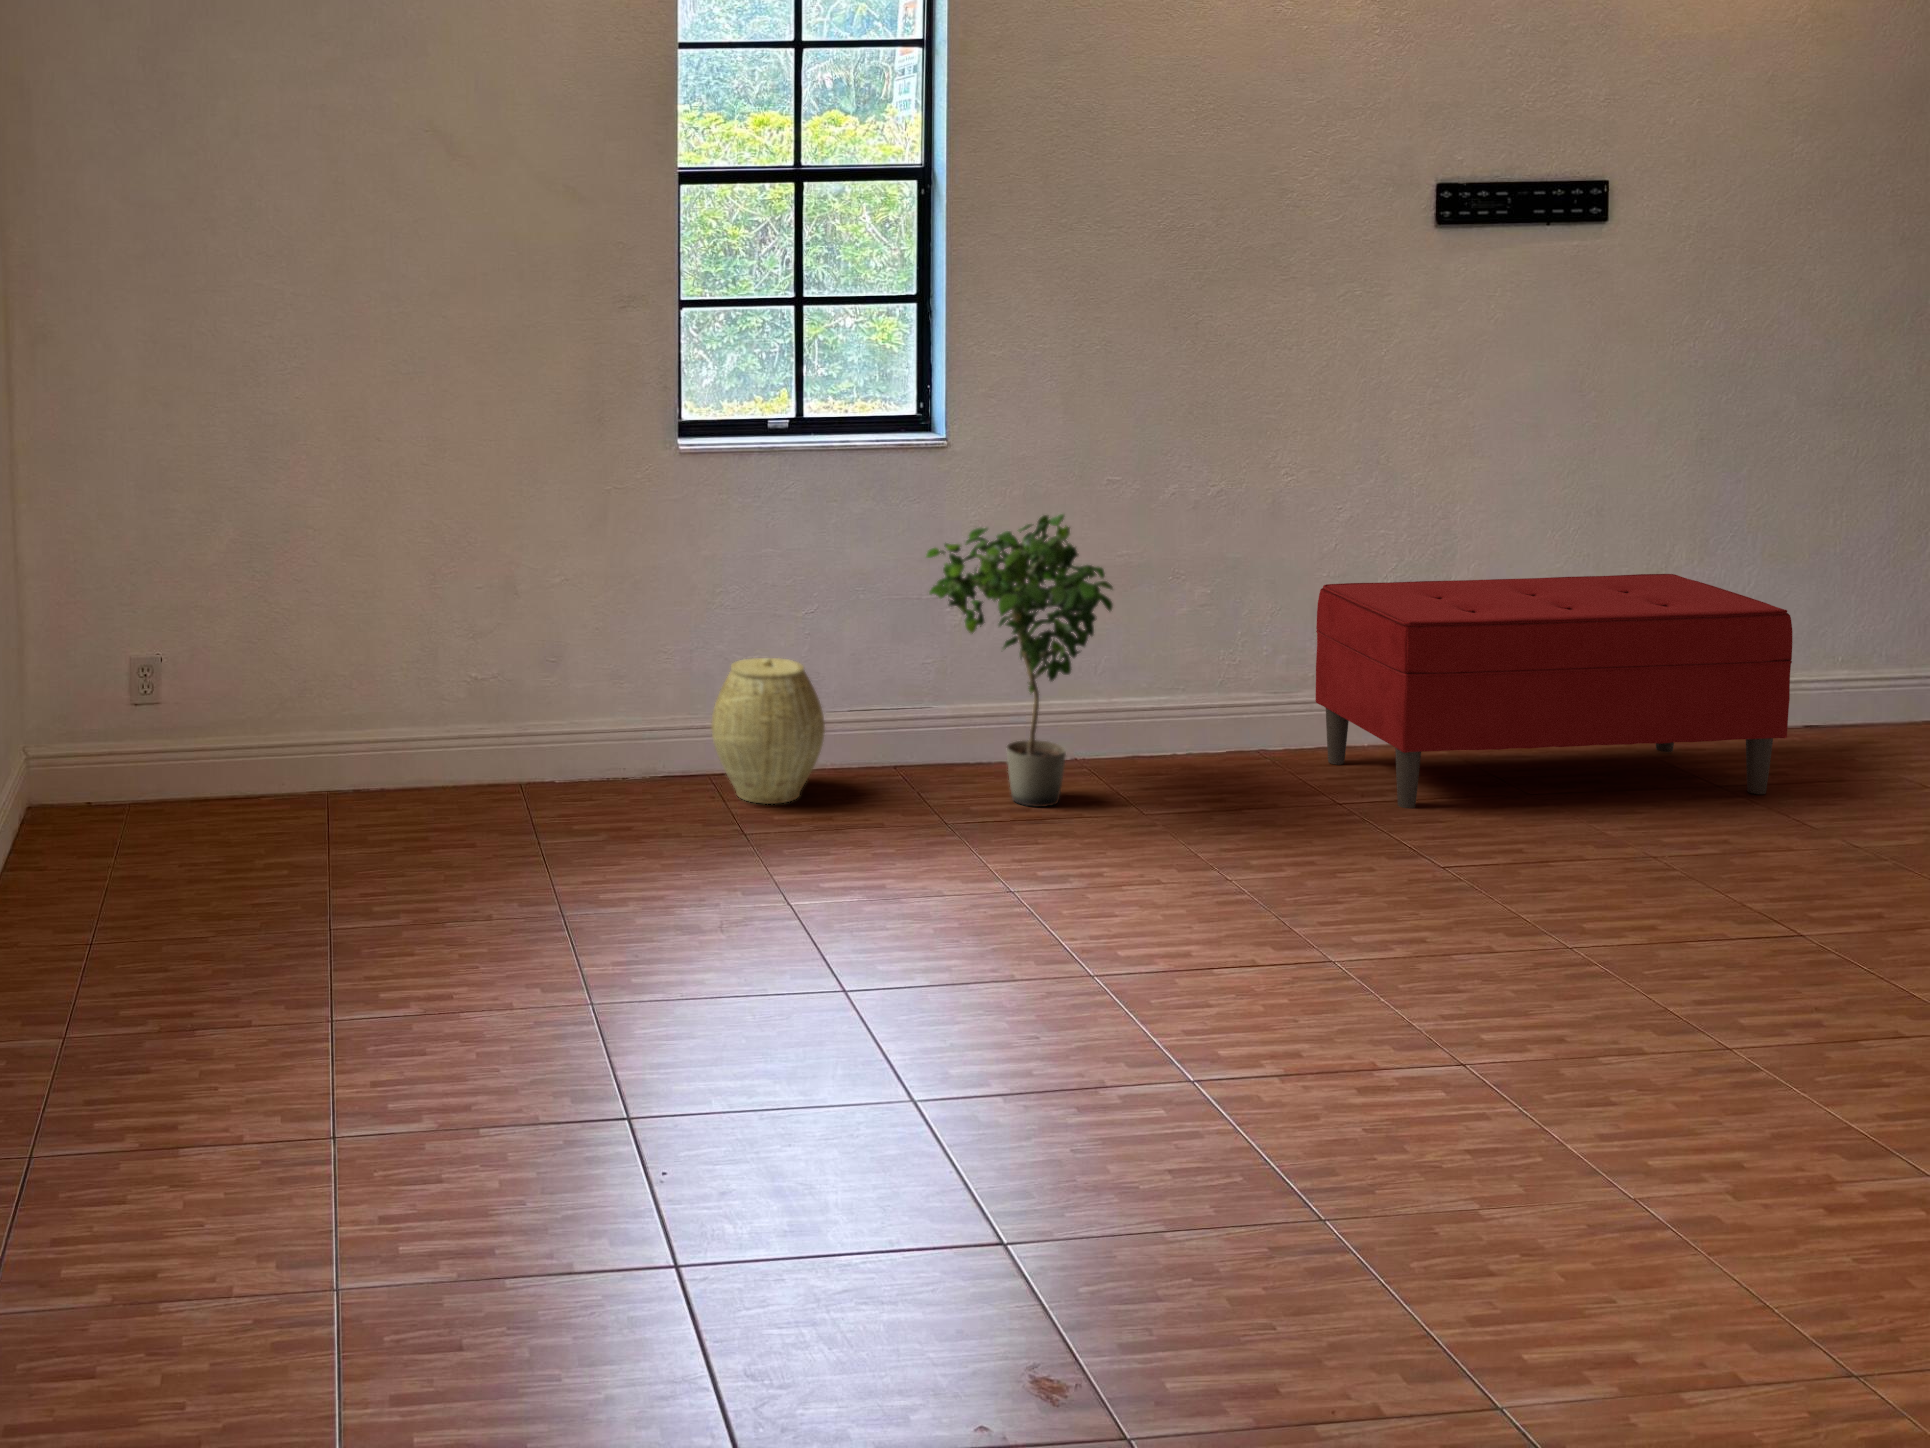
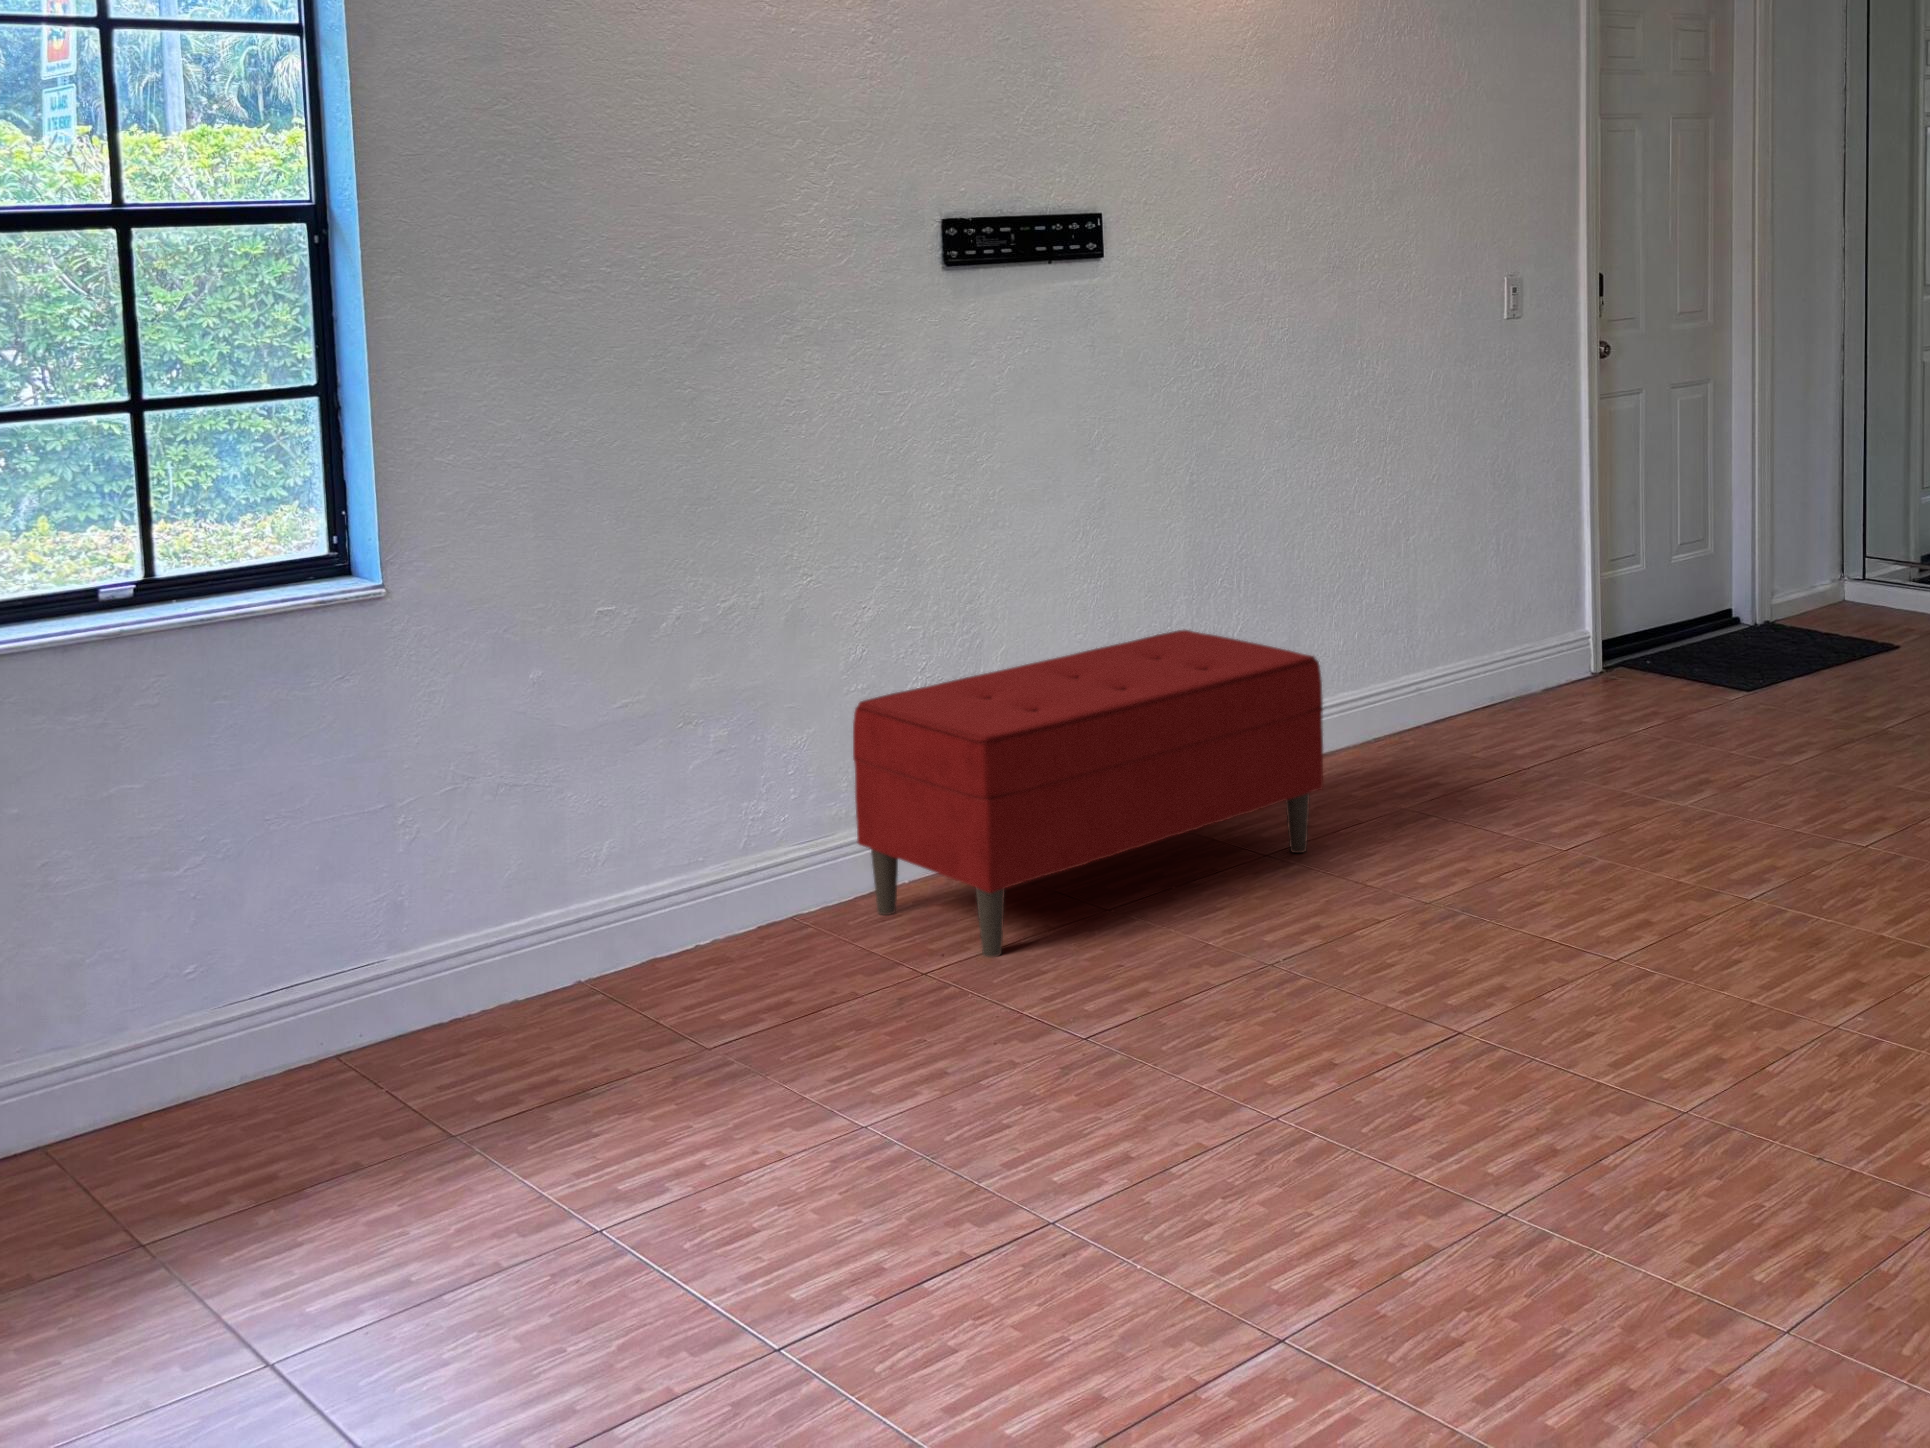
potted plant: present [926,514,1113,807] -> none [381,667,639,1076]
woven basket: present [712,658,825,804] -> none [44,948,238,1184]

